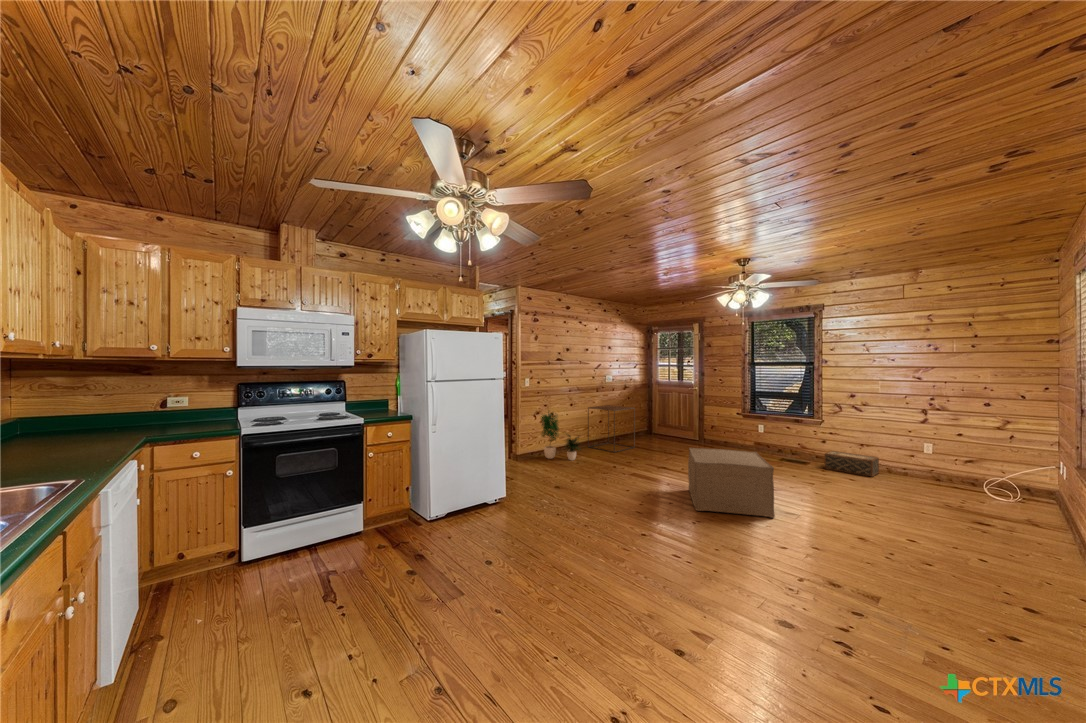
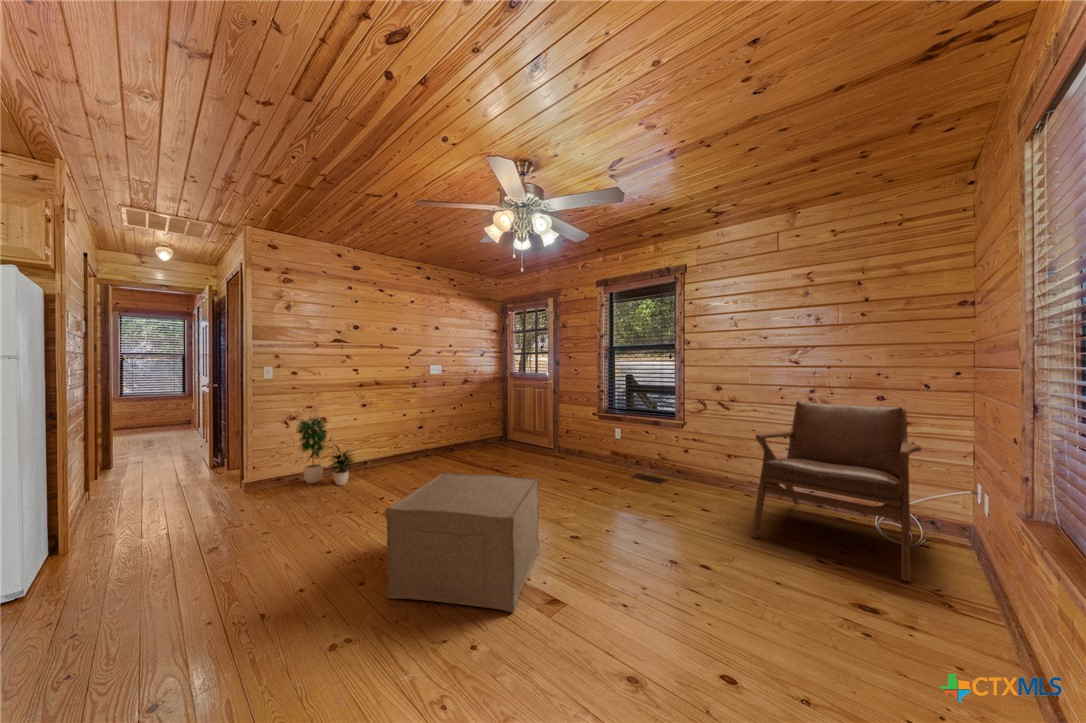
side table: present [588,405,635,452] -> none [398,405,462,469]
lounge chair: none [895,406,1018,516] -> present [751,401,922,582]
woven basket: present [825,451,879,477] -> none [681,463,748,502]

